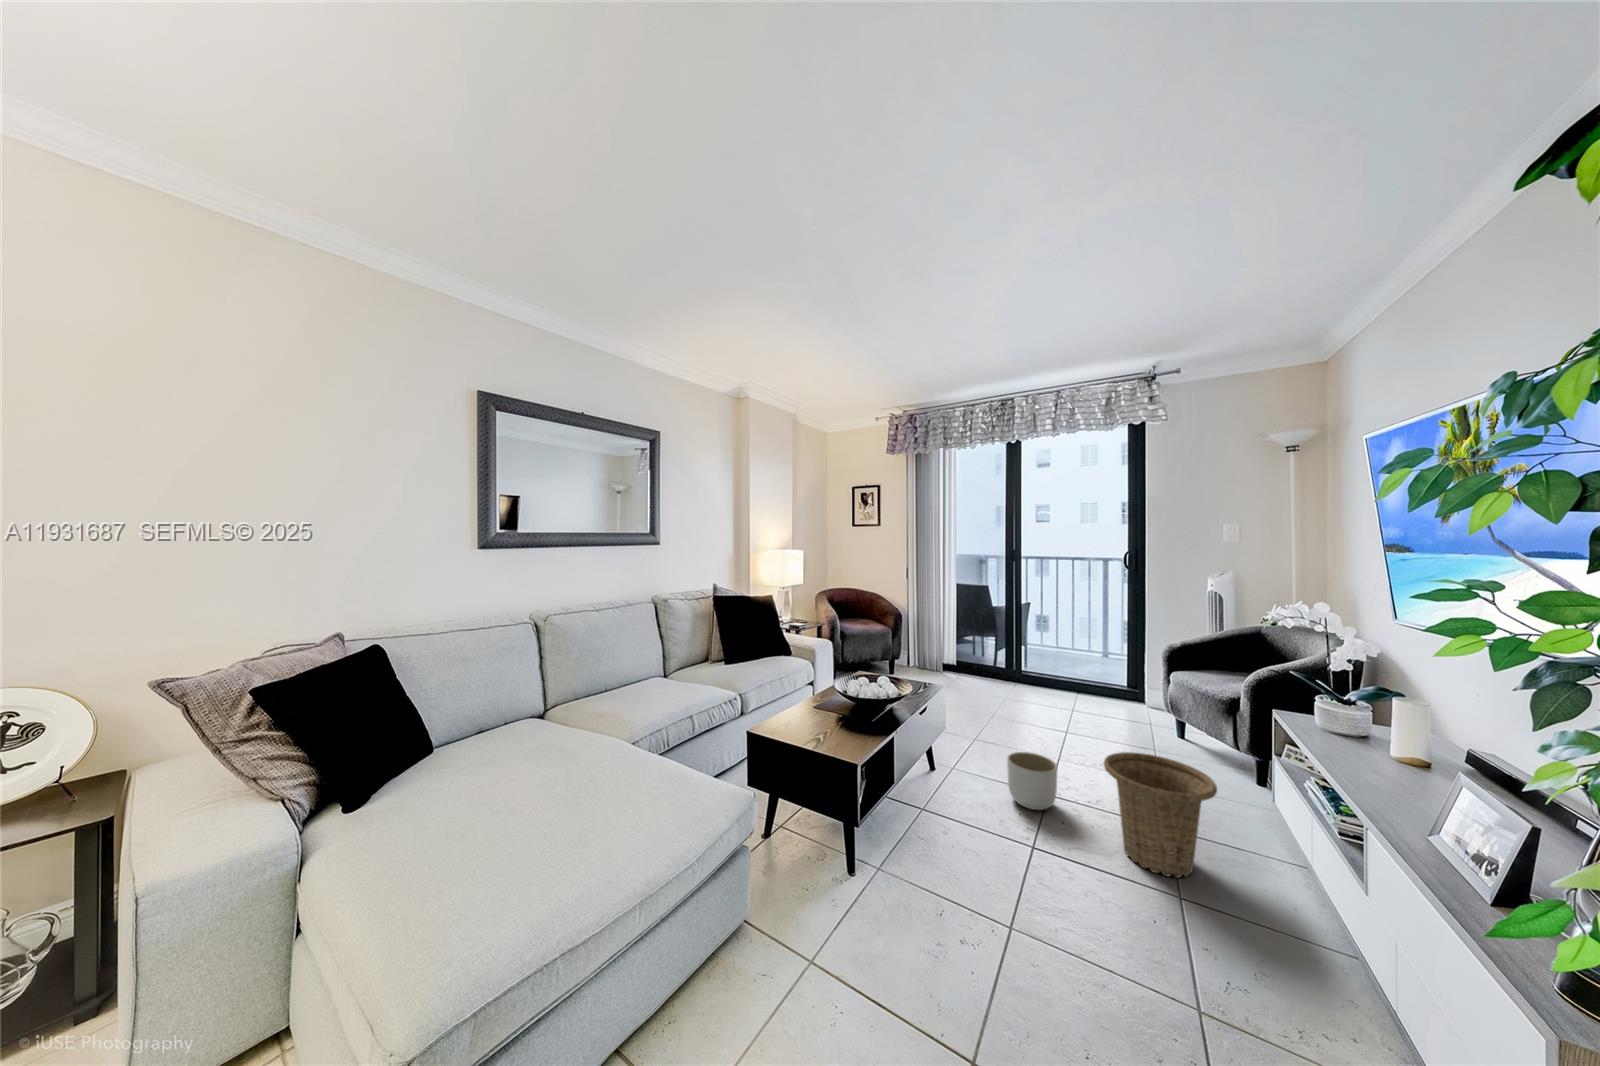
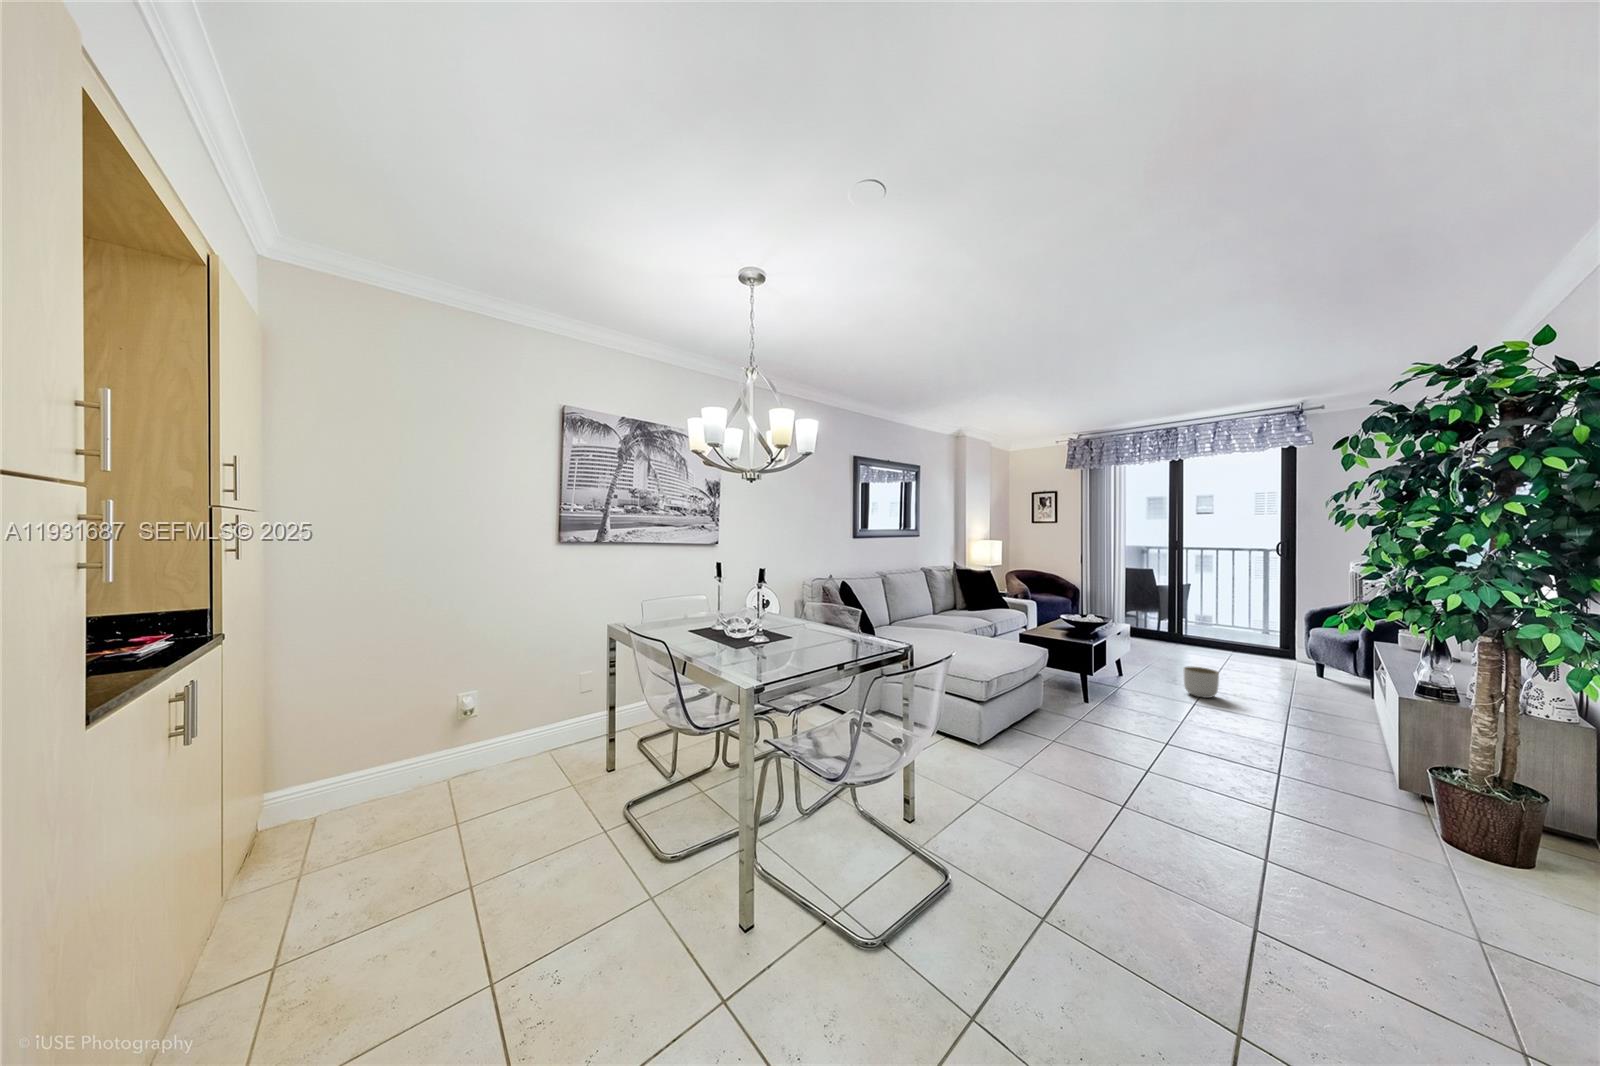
basket: present [1104,752,1217,877] -> none [1250,661,1323,723]

